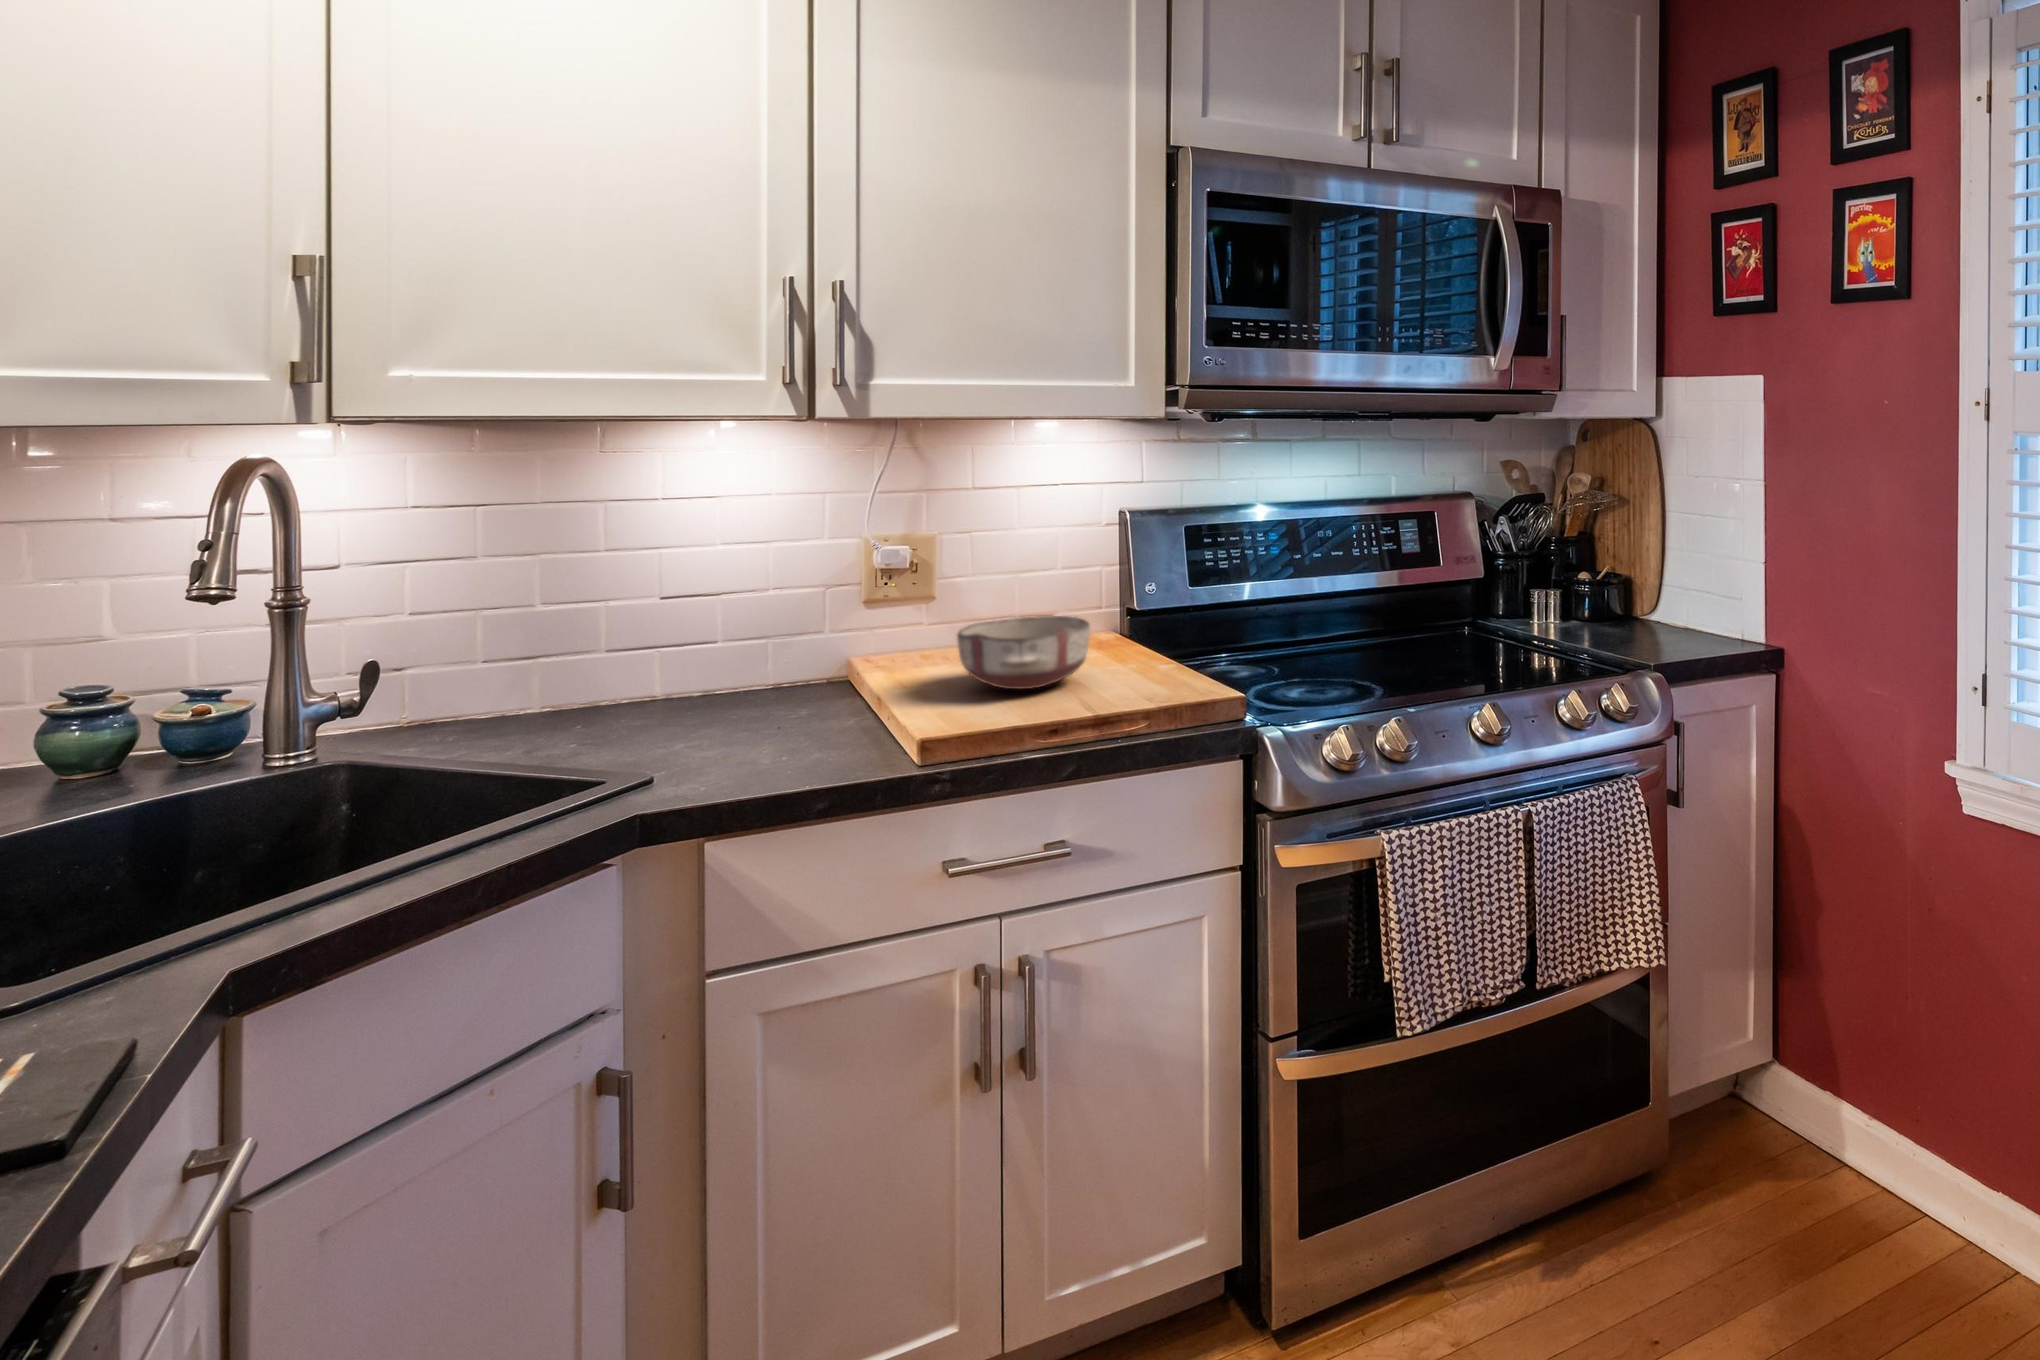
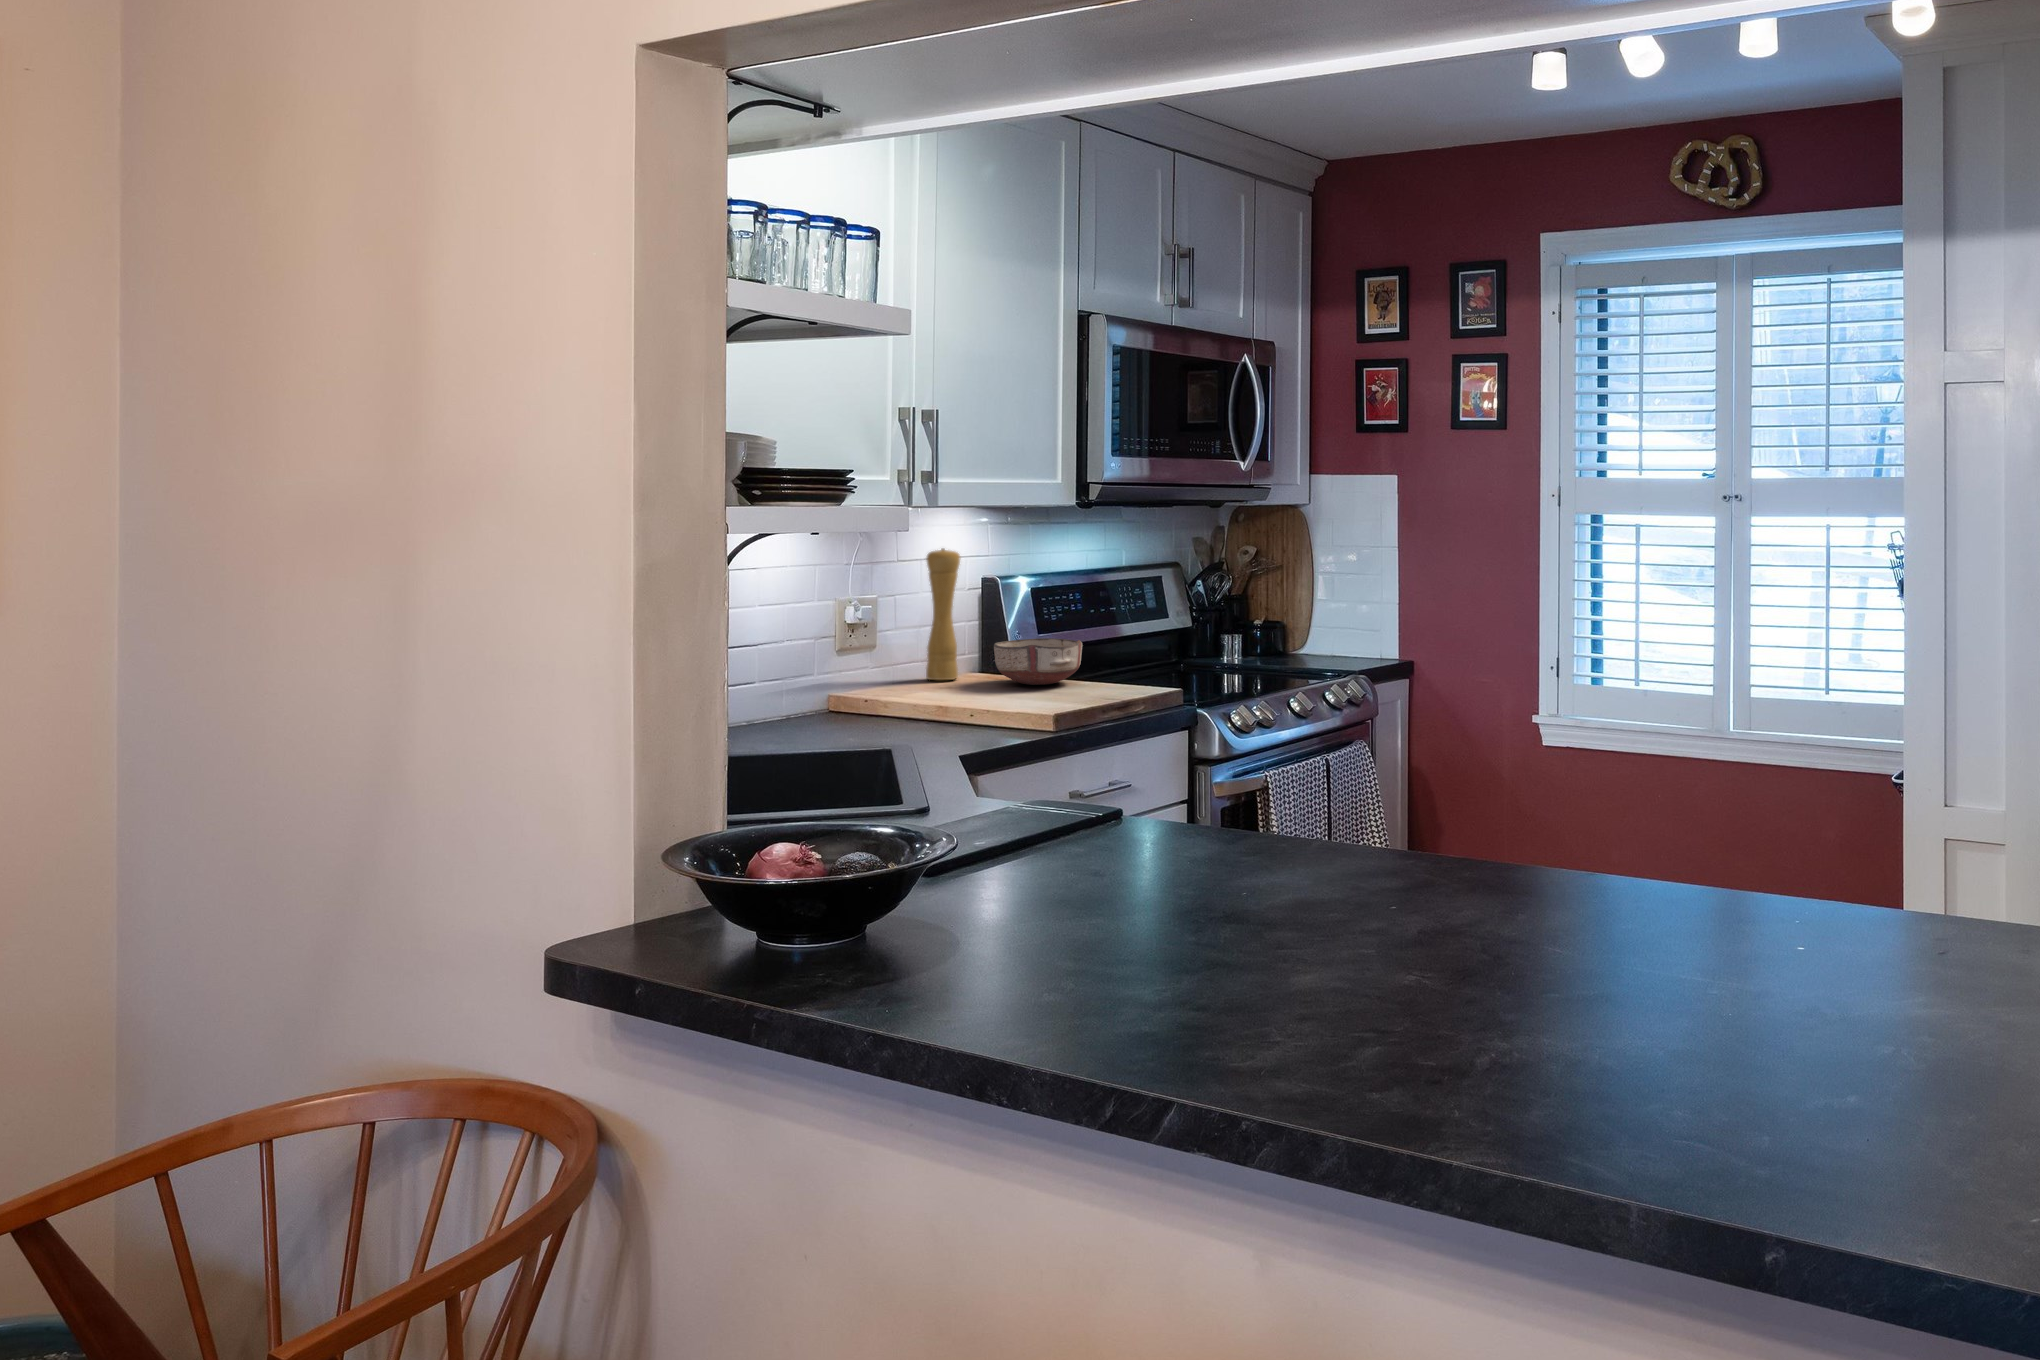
pepper mill: none [922,485,970,668] -> present [926,548,960,680]

